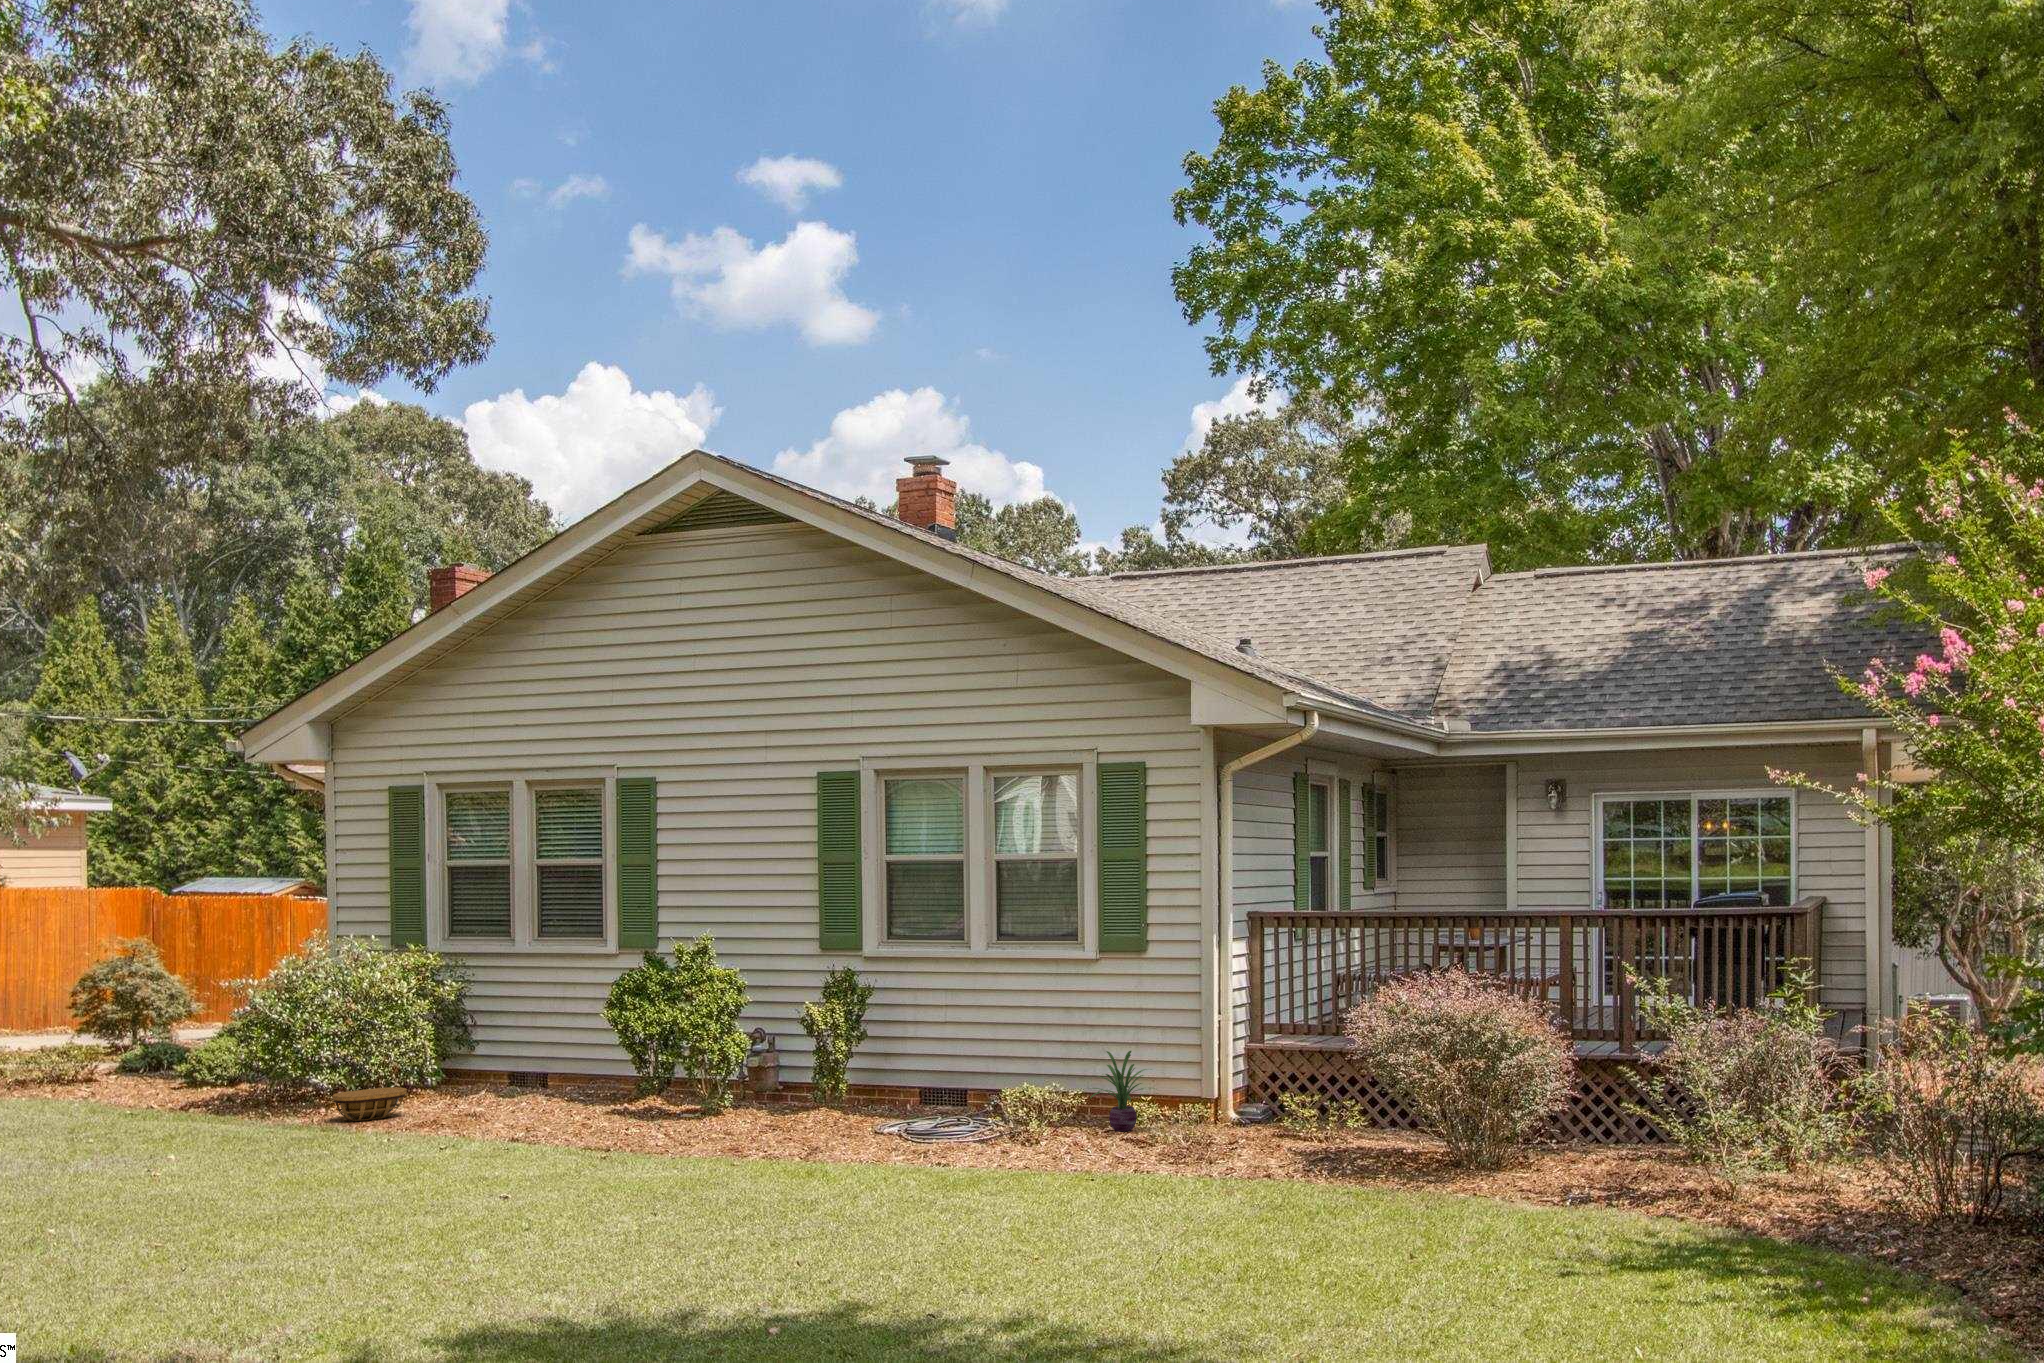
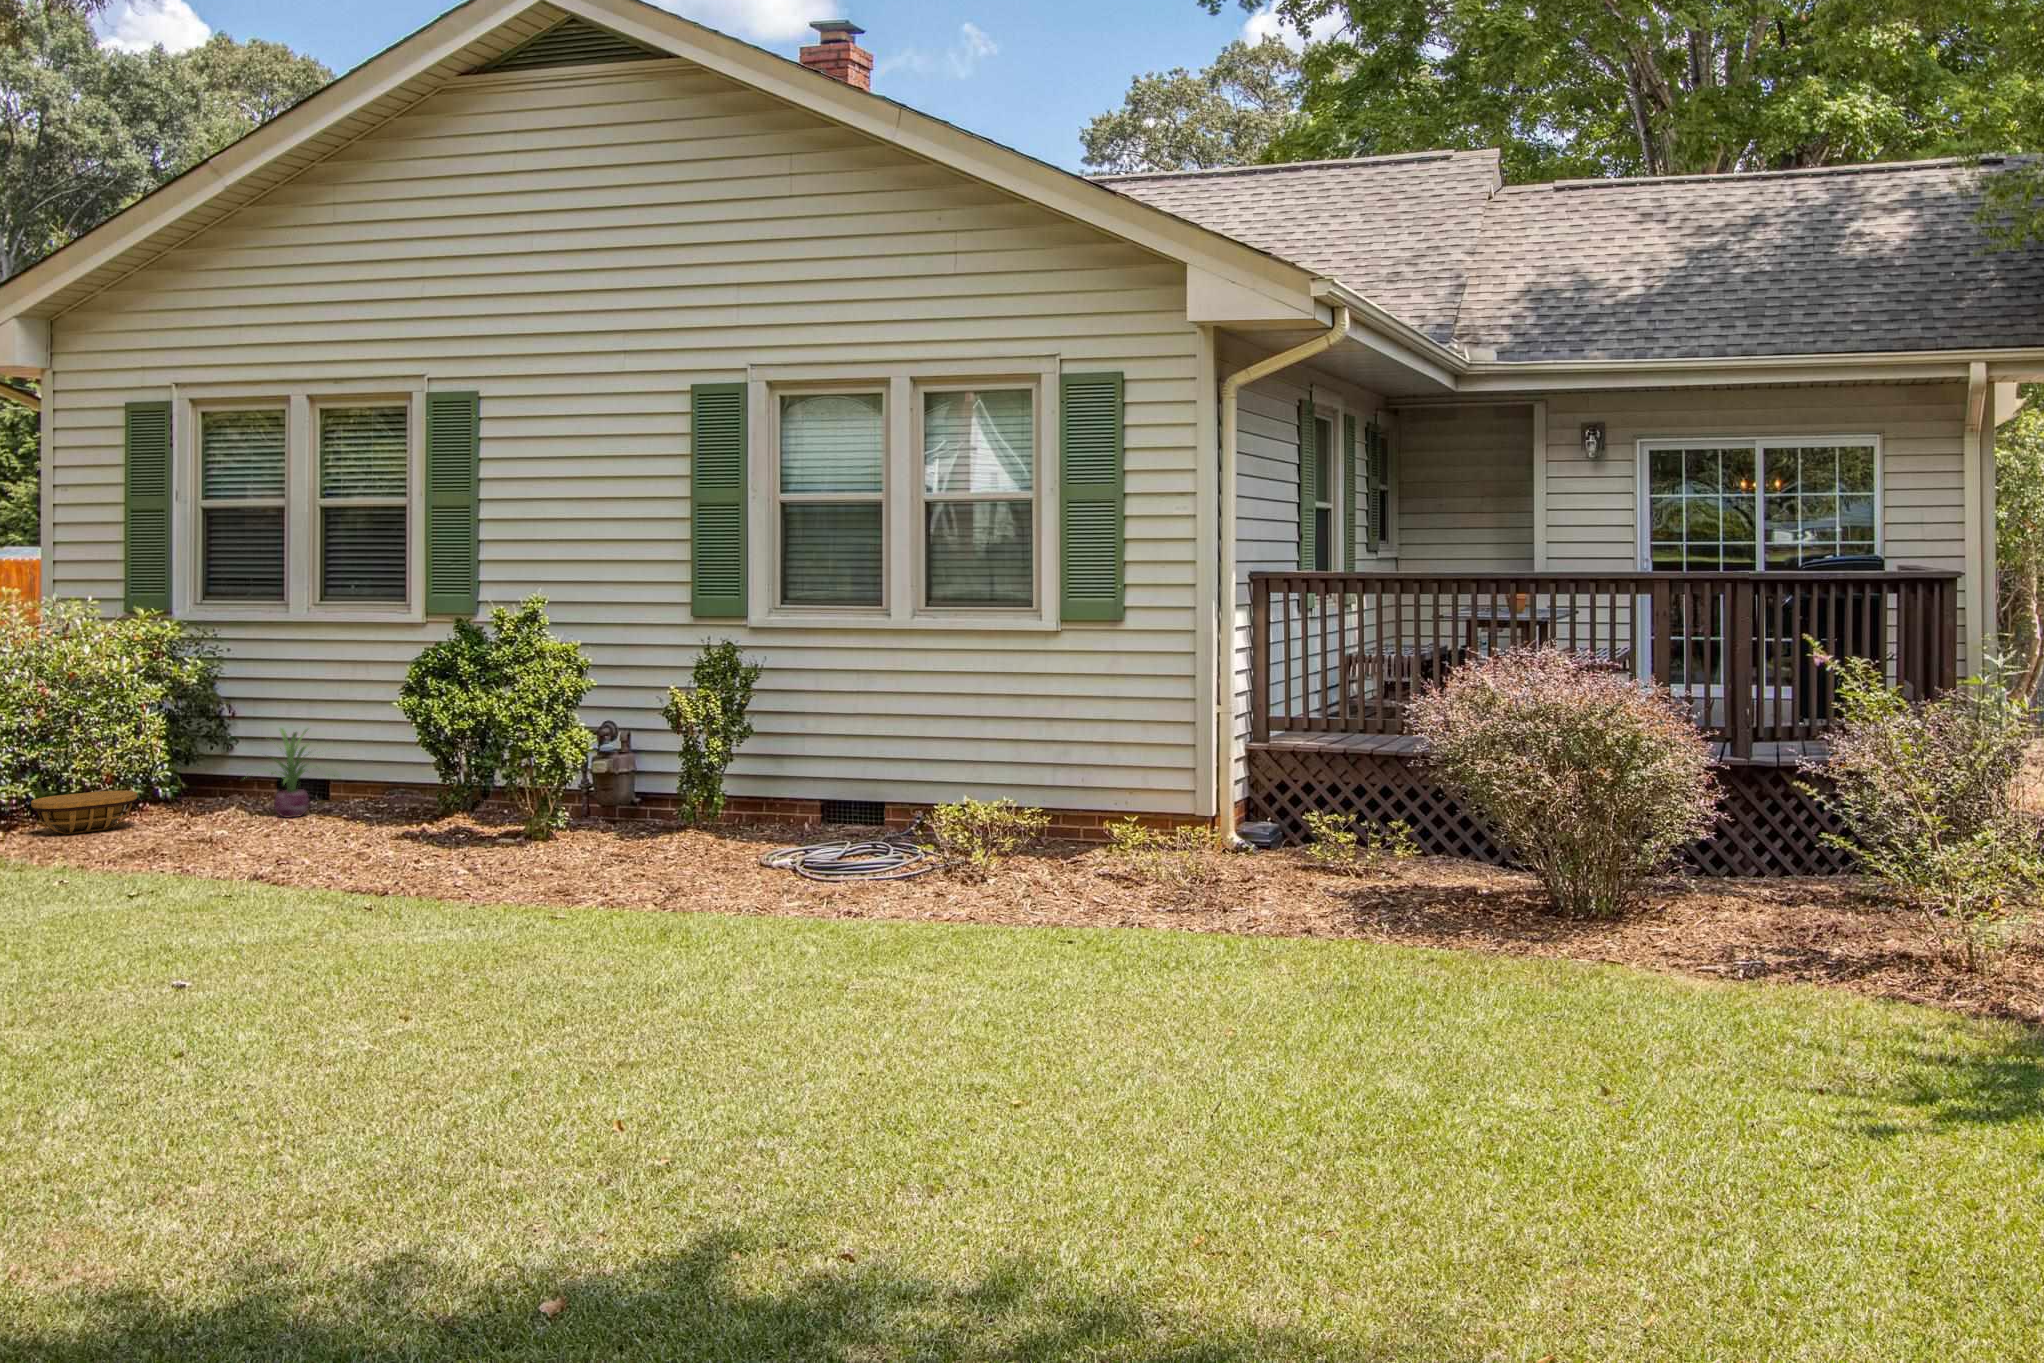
decorative plant: present [1090,1051,1149,1132] -> present [265,728,320,818]

